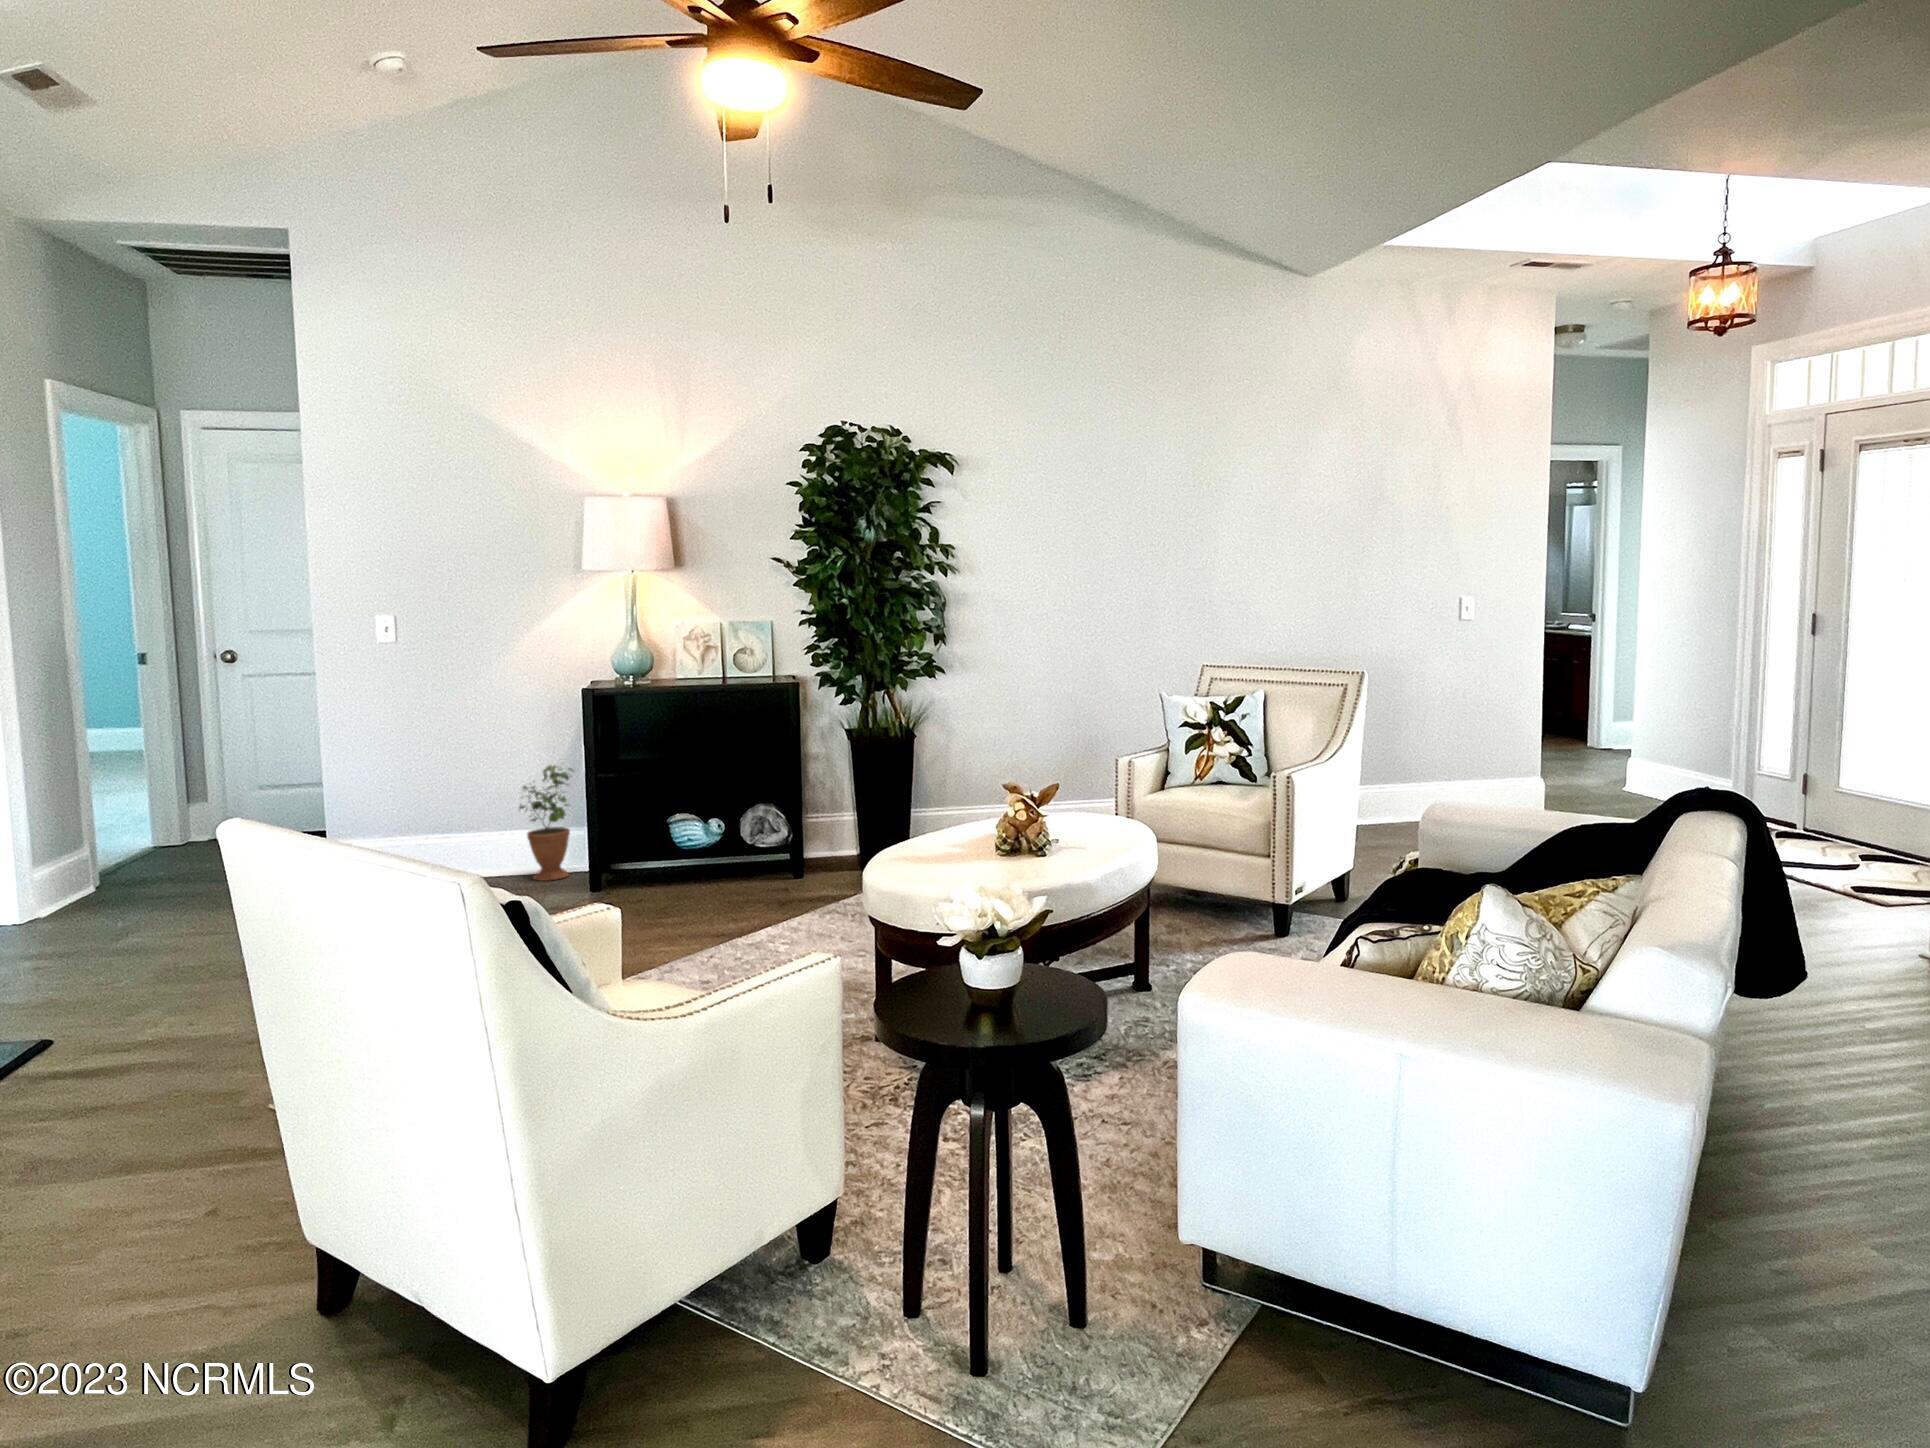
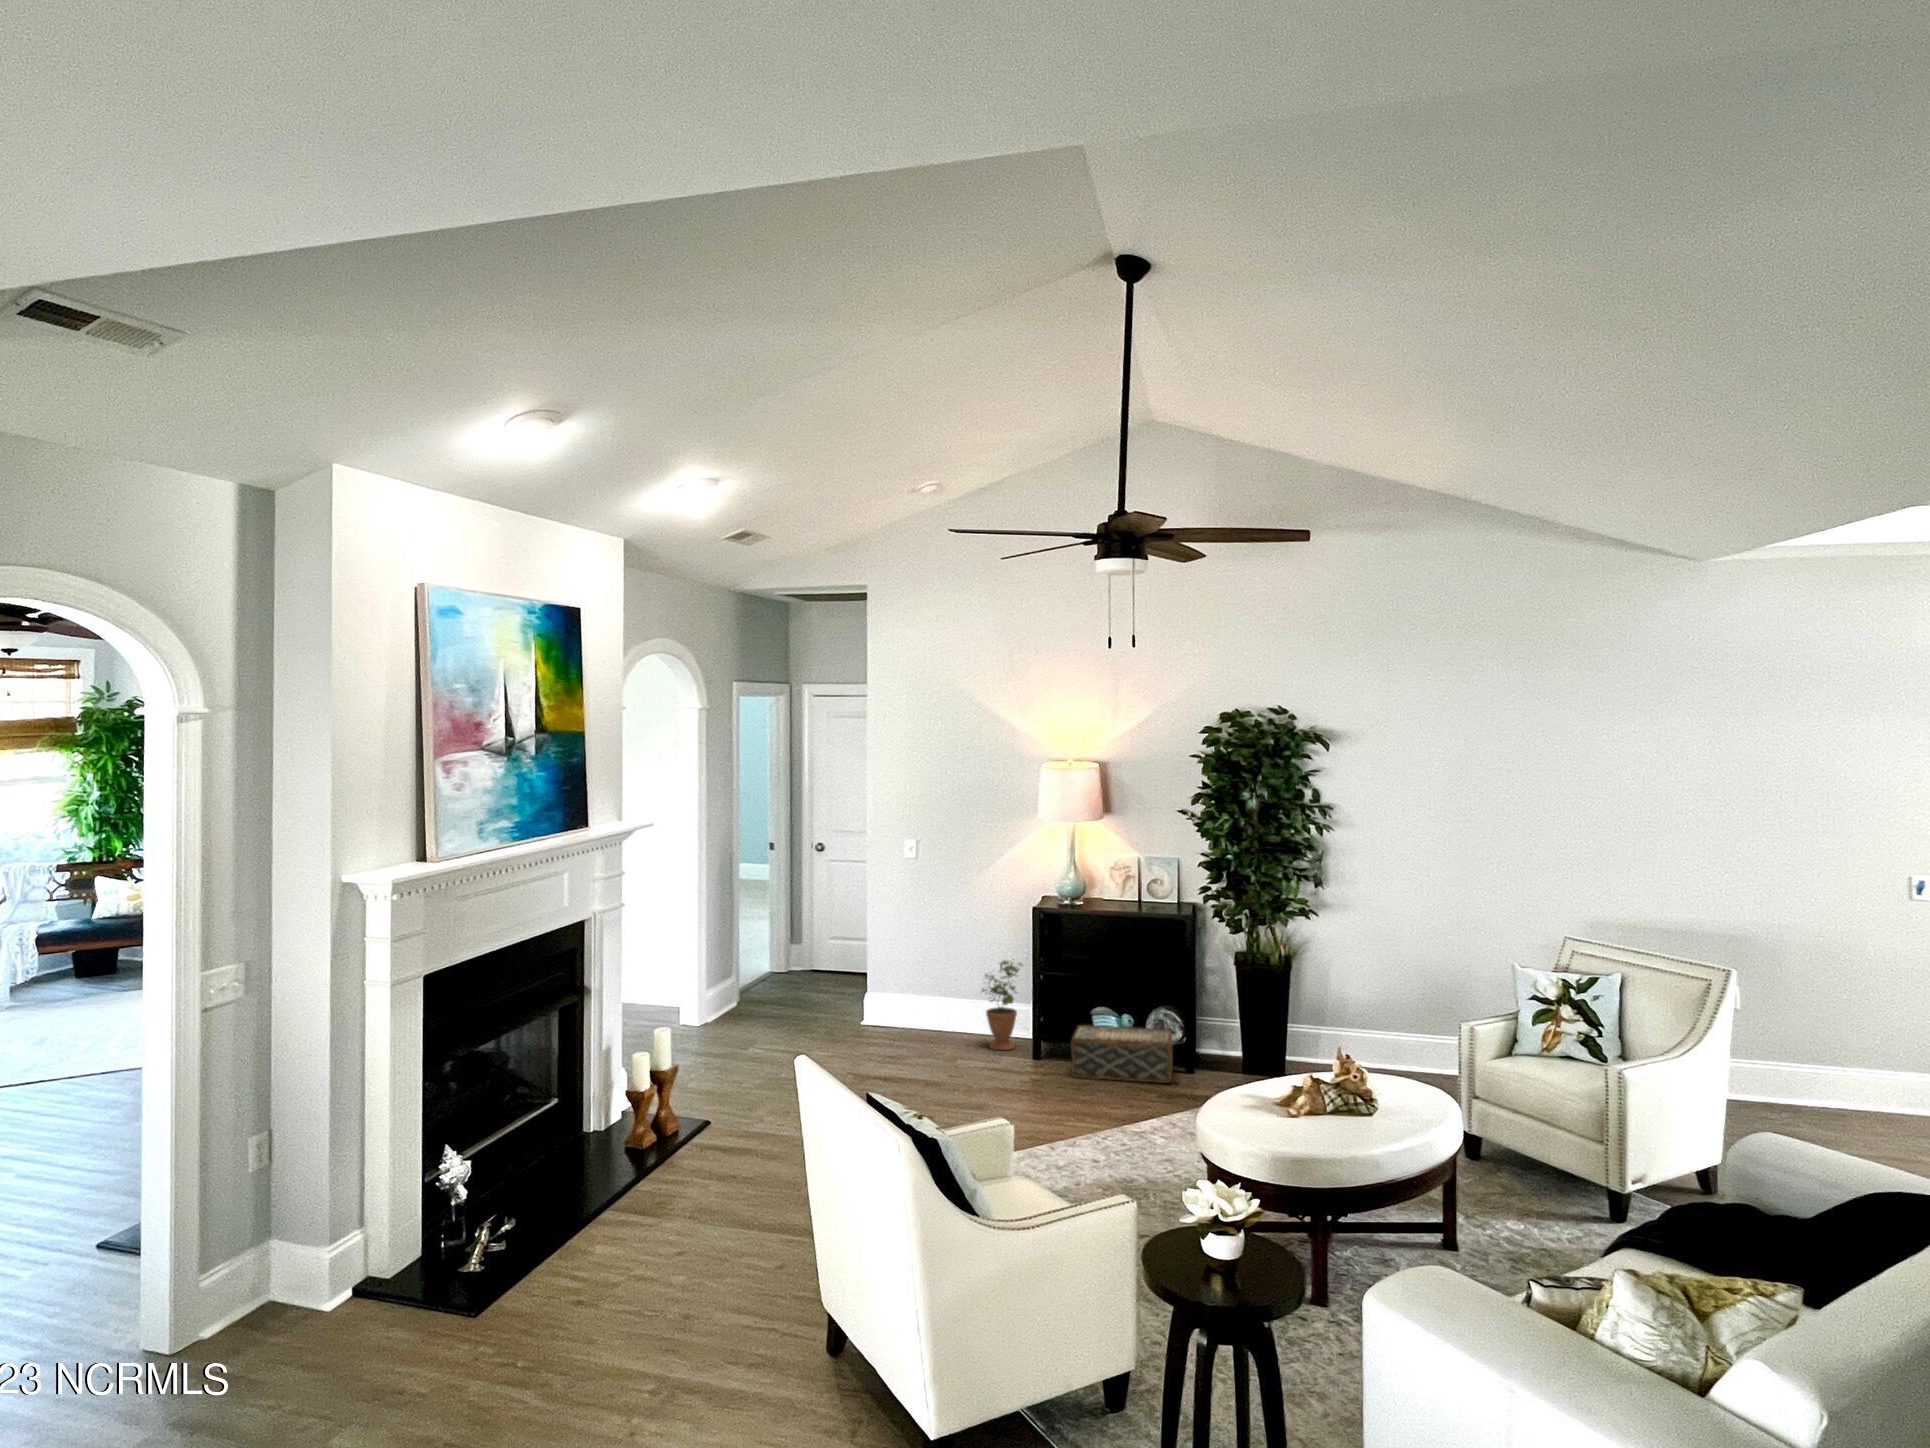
woven basket: none [650,826,778,895] -> present [1071,1025,1173,1083]

